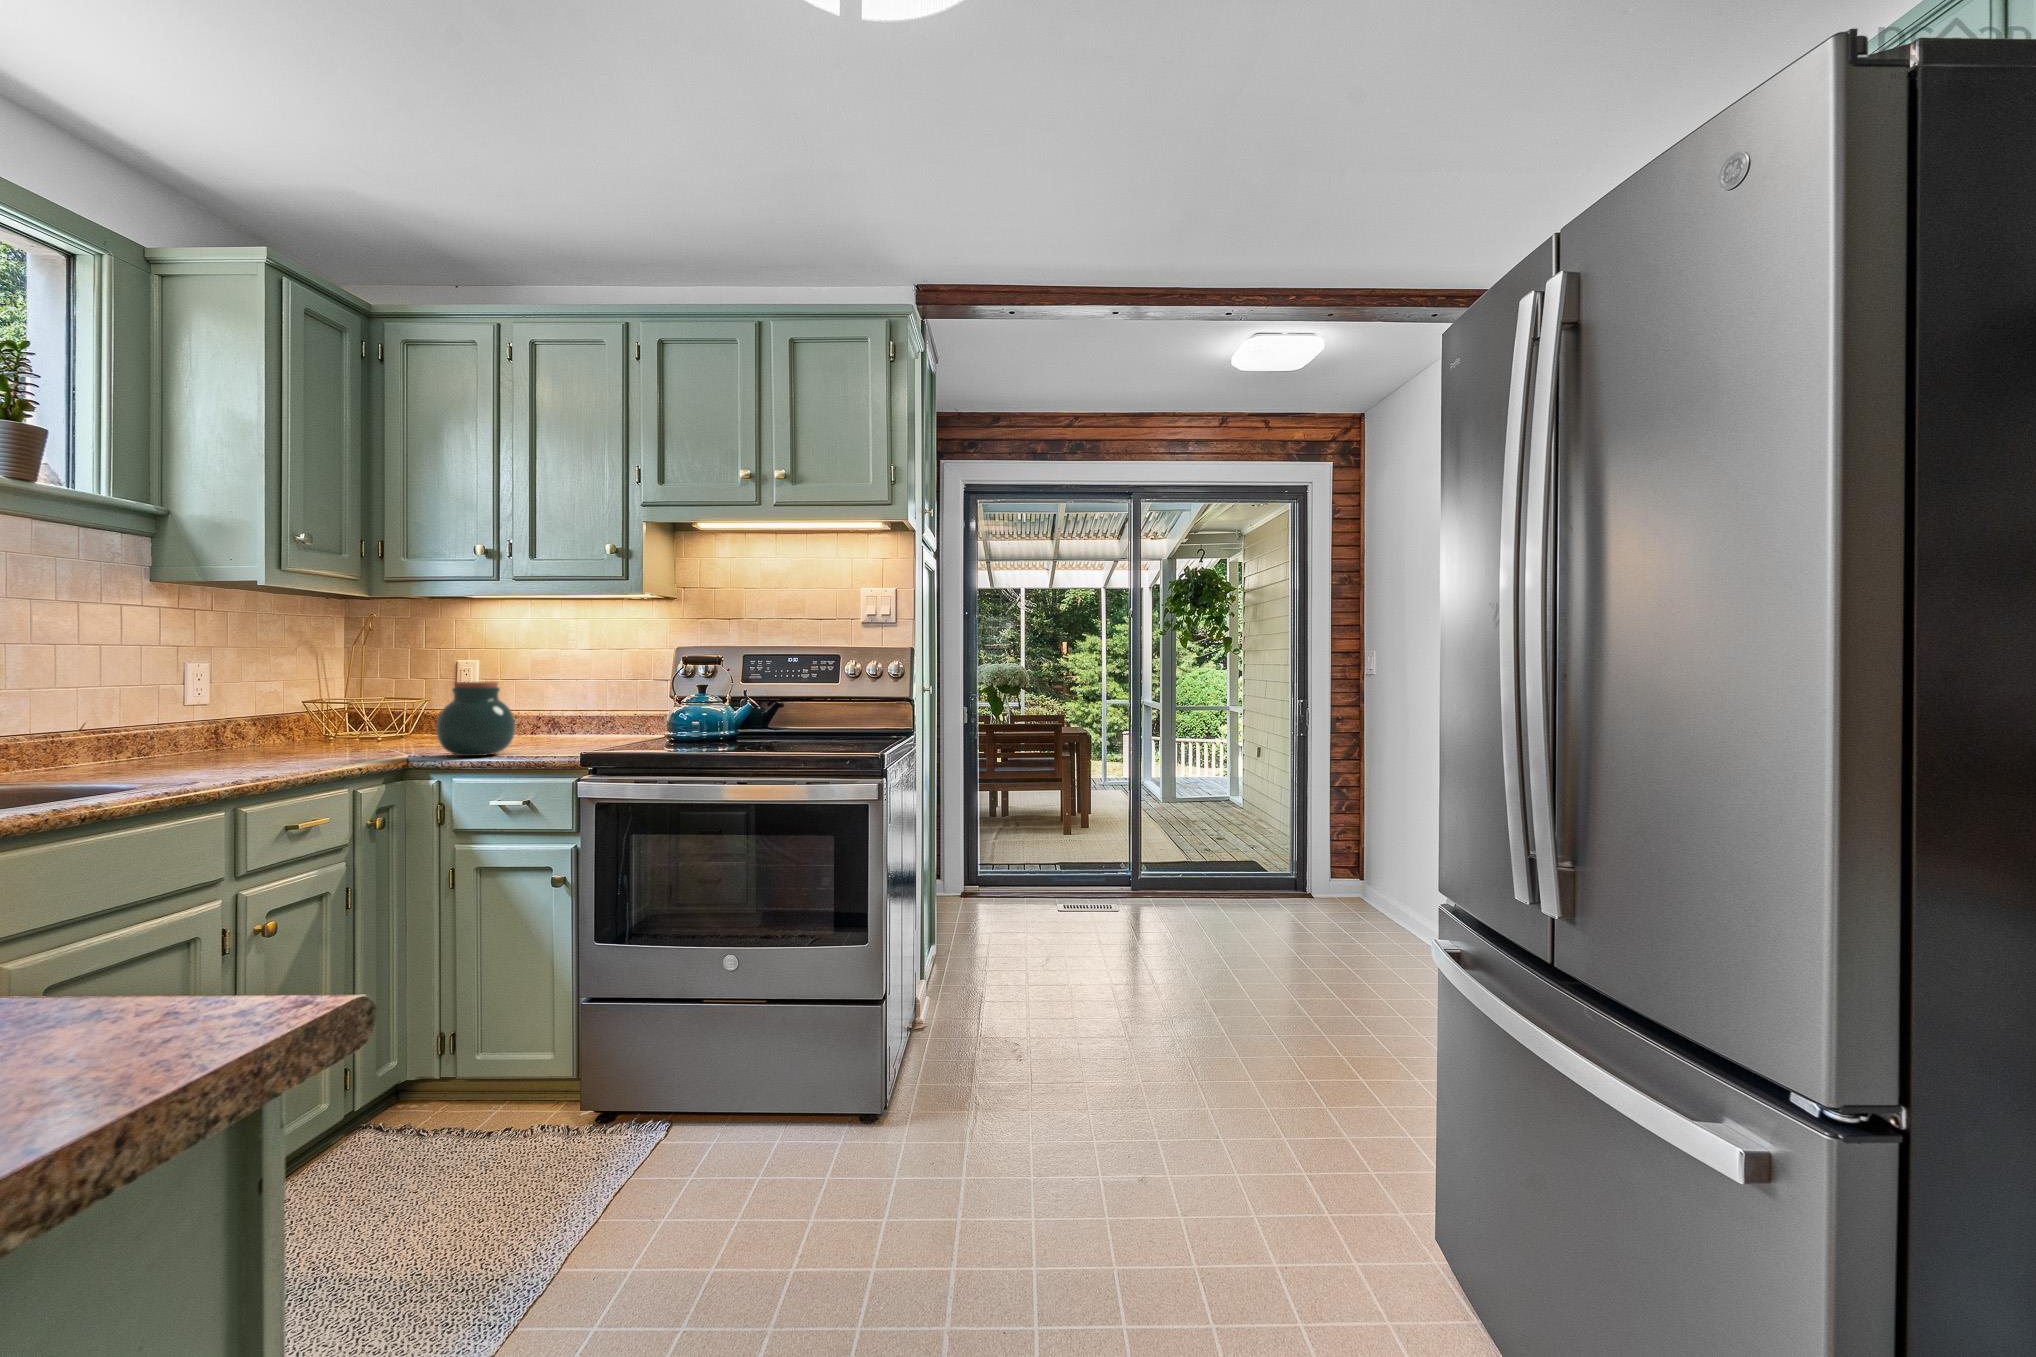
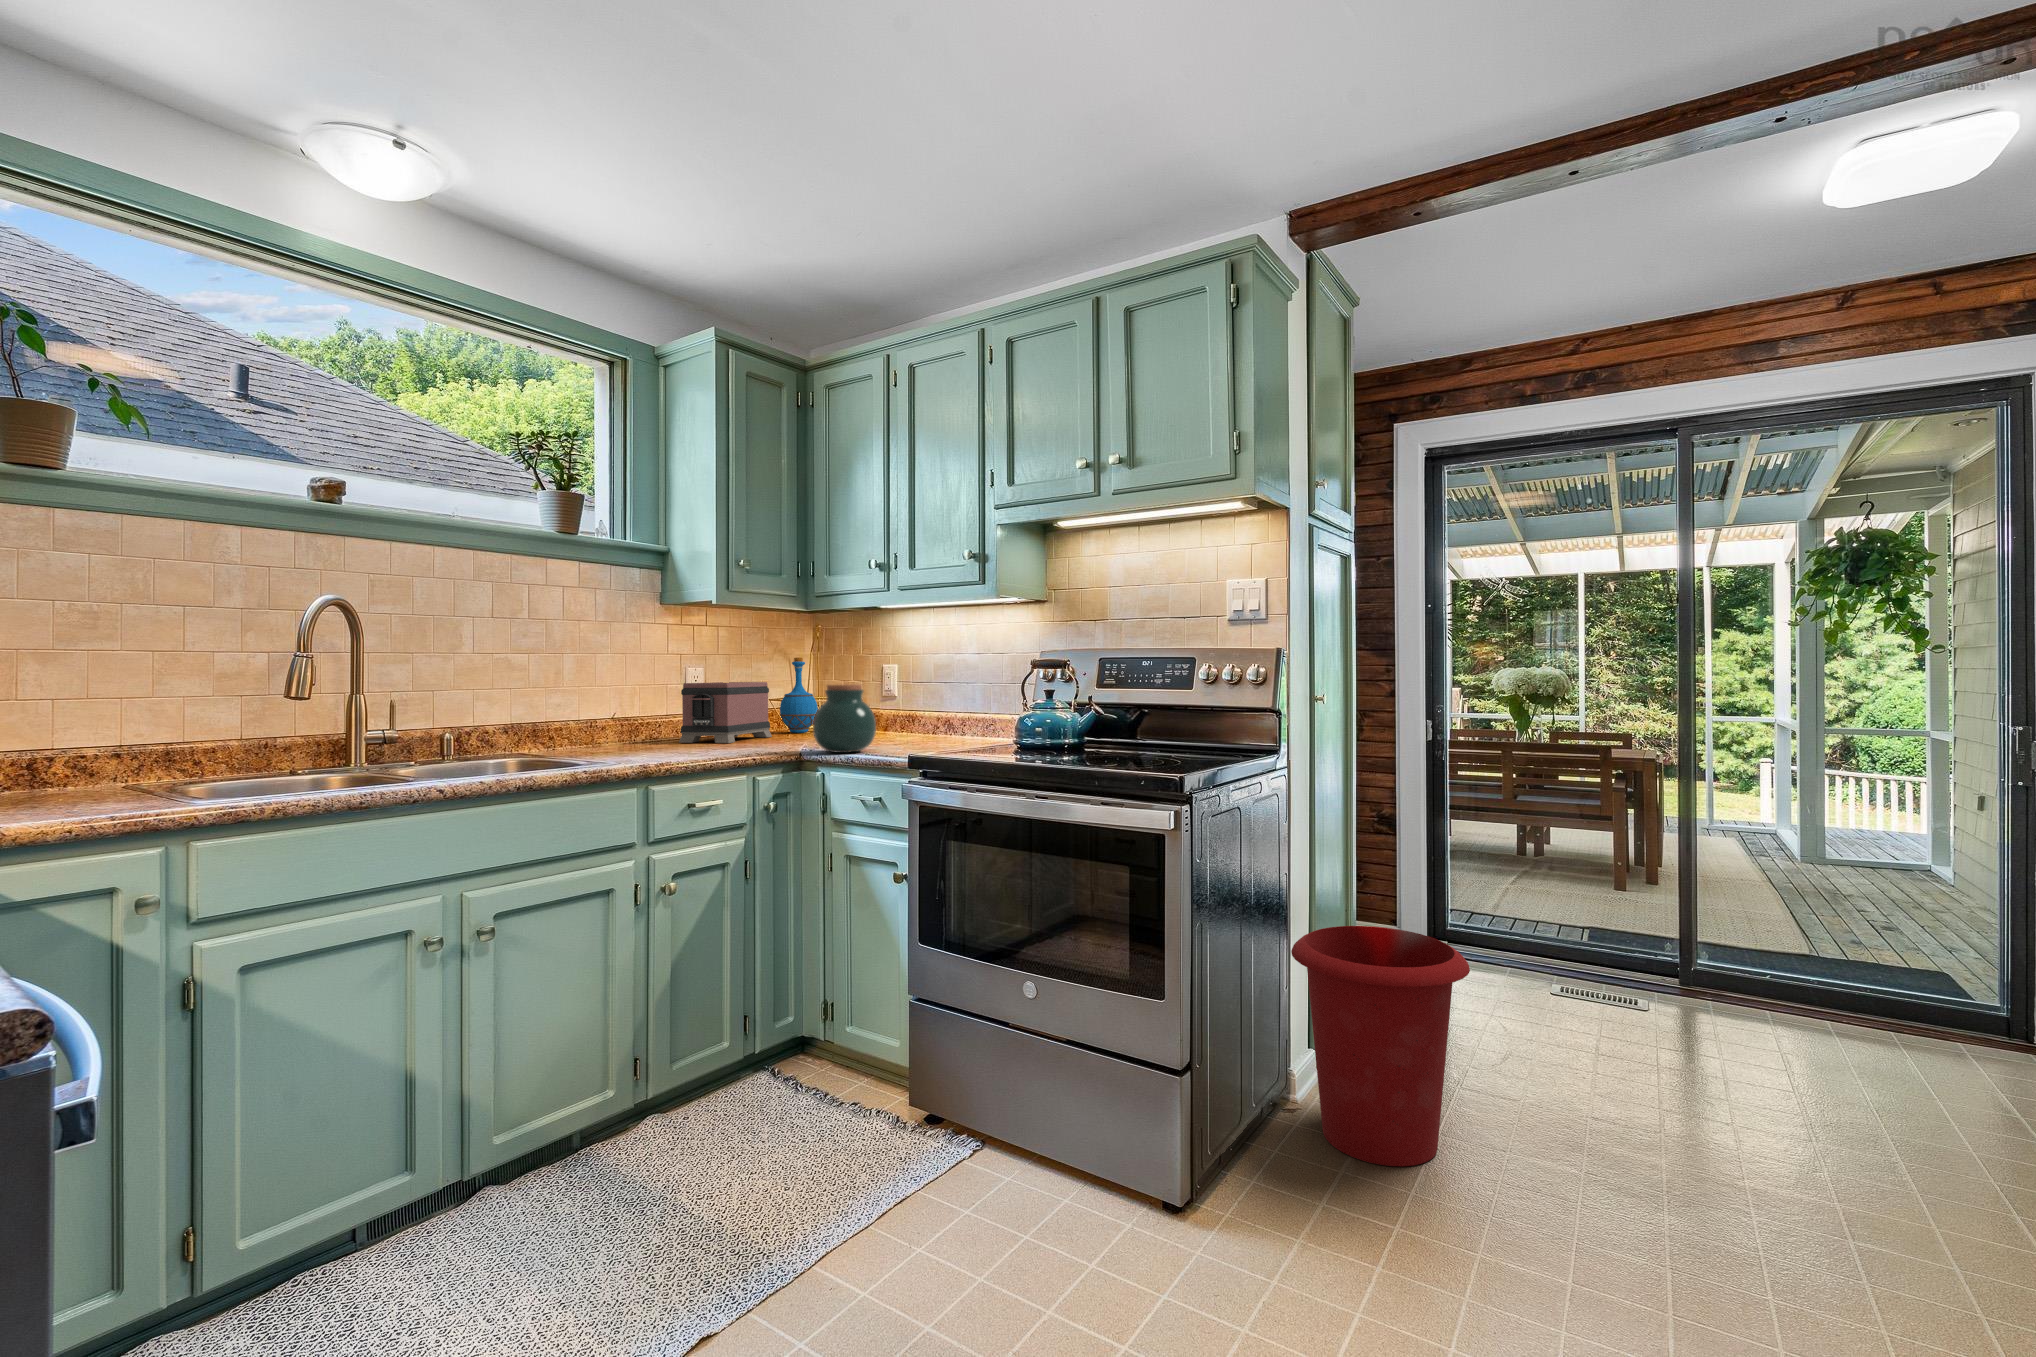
bottle: none [303,650,360,740] -> present [780,657,818,733]
toaster: none [183,679,309,756] -> present [679,682,772,743]
waste bin: none [929,873,1060,1053] -> present [1291,926,1470,1166]

